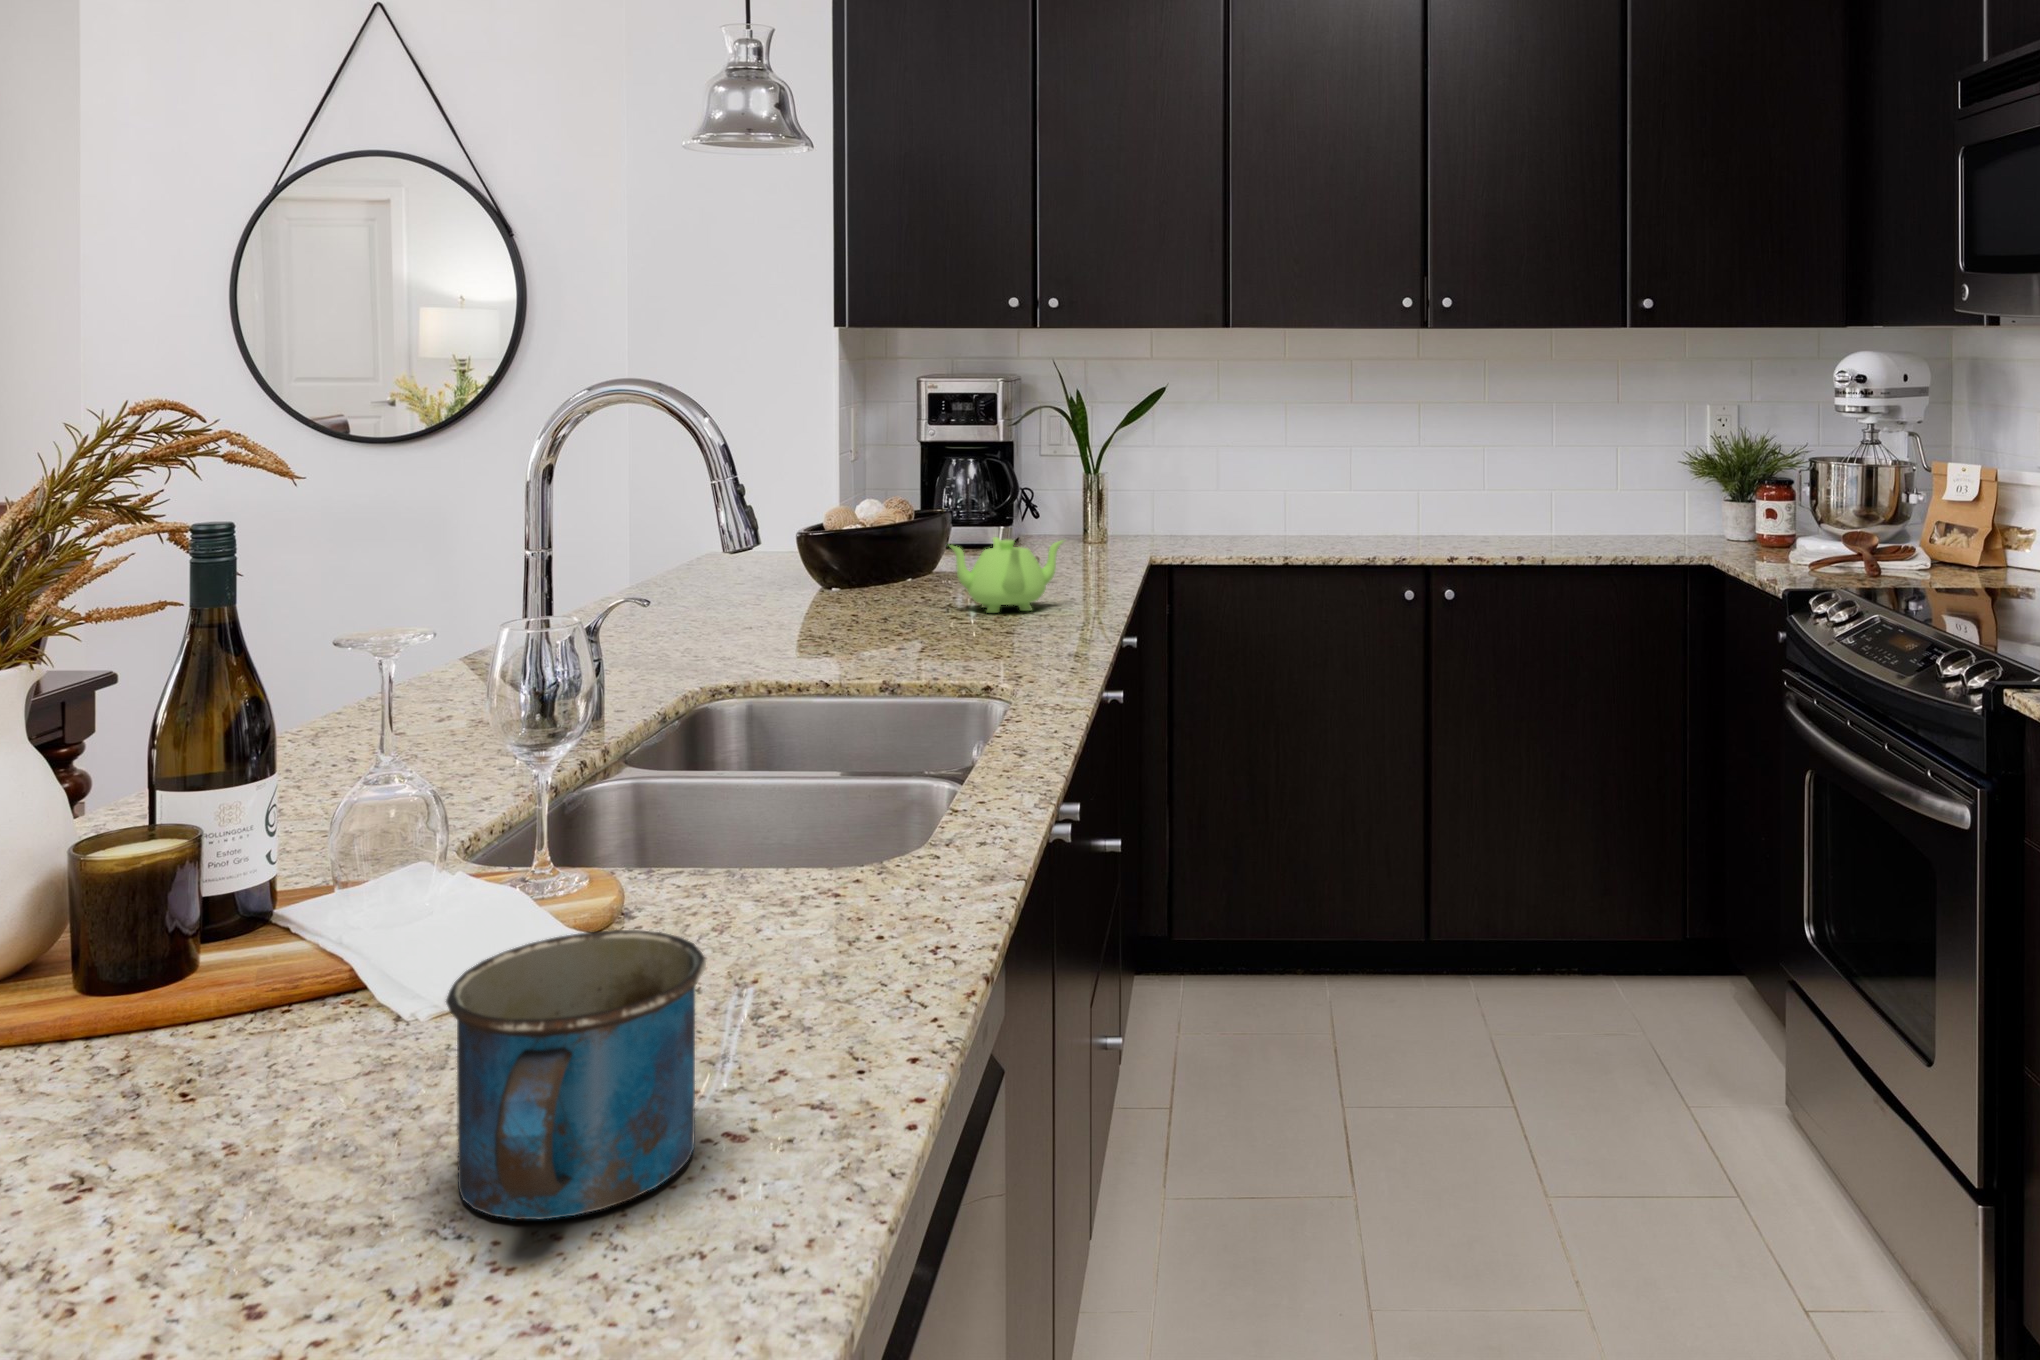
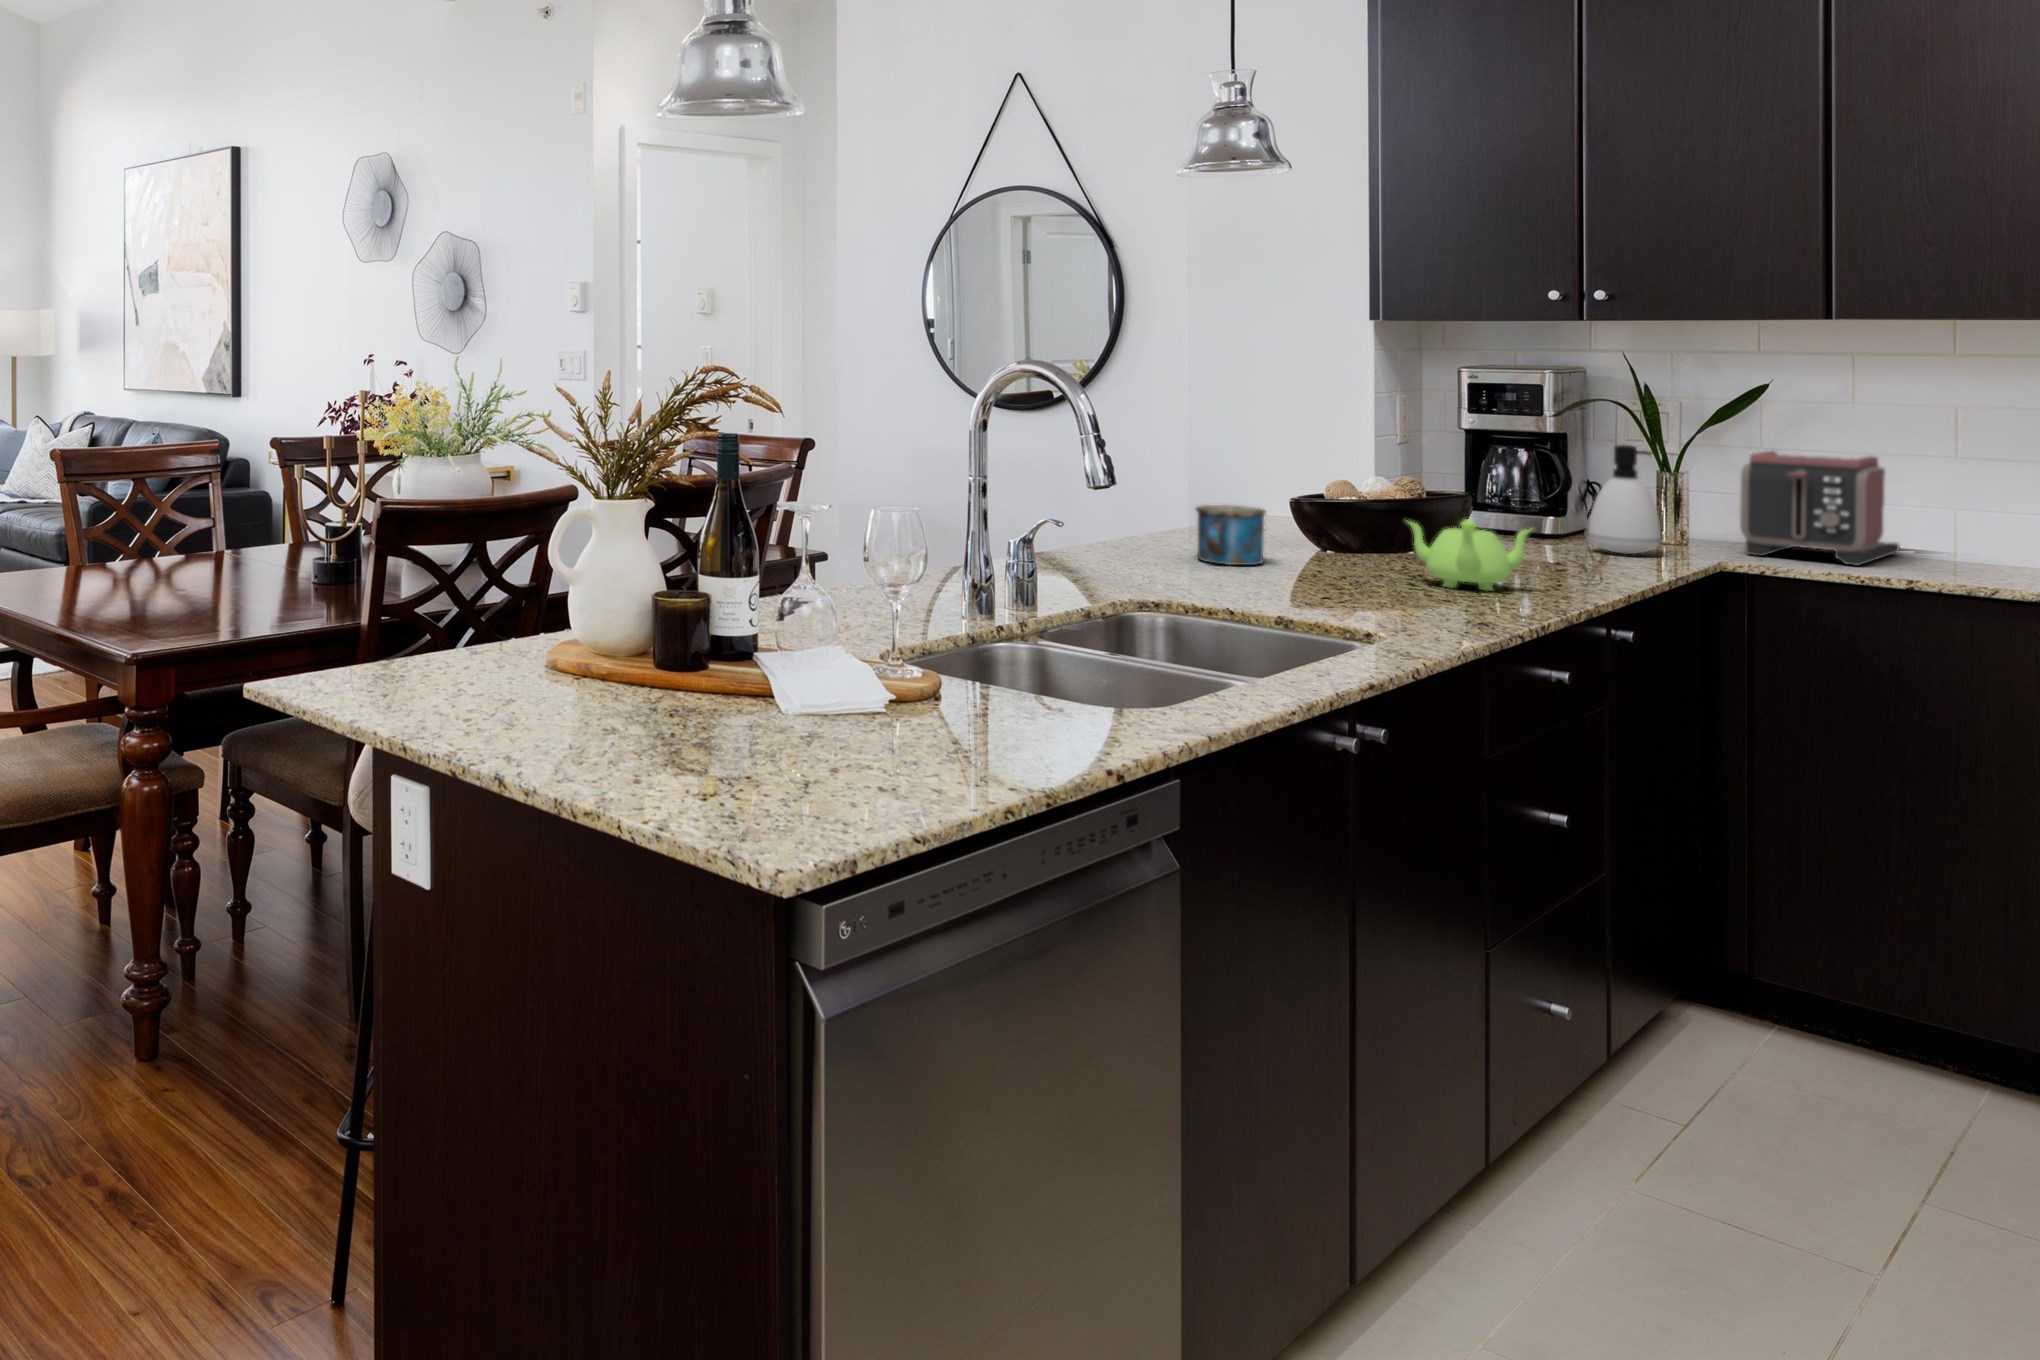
toaster: none [1153,442,1247,543] -> present [1740,451,1899,565]
soap dispenser: none [1049,448,1106,554] -> present [1589,445,1661,554]
mug: present [446,930,706,1219] -> present [1196,505,1266,565]

